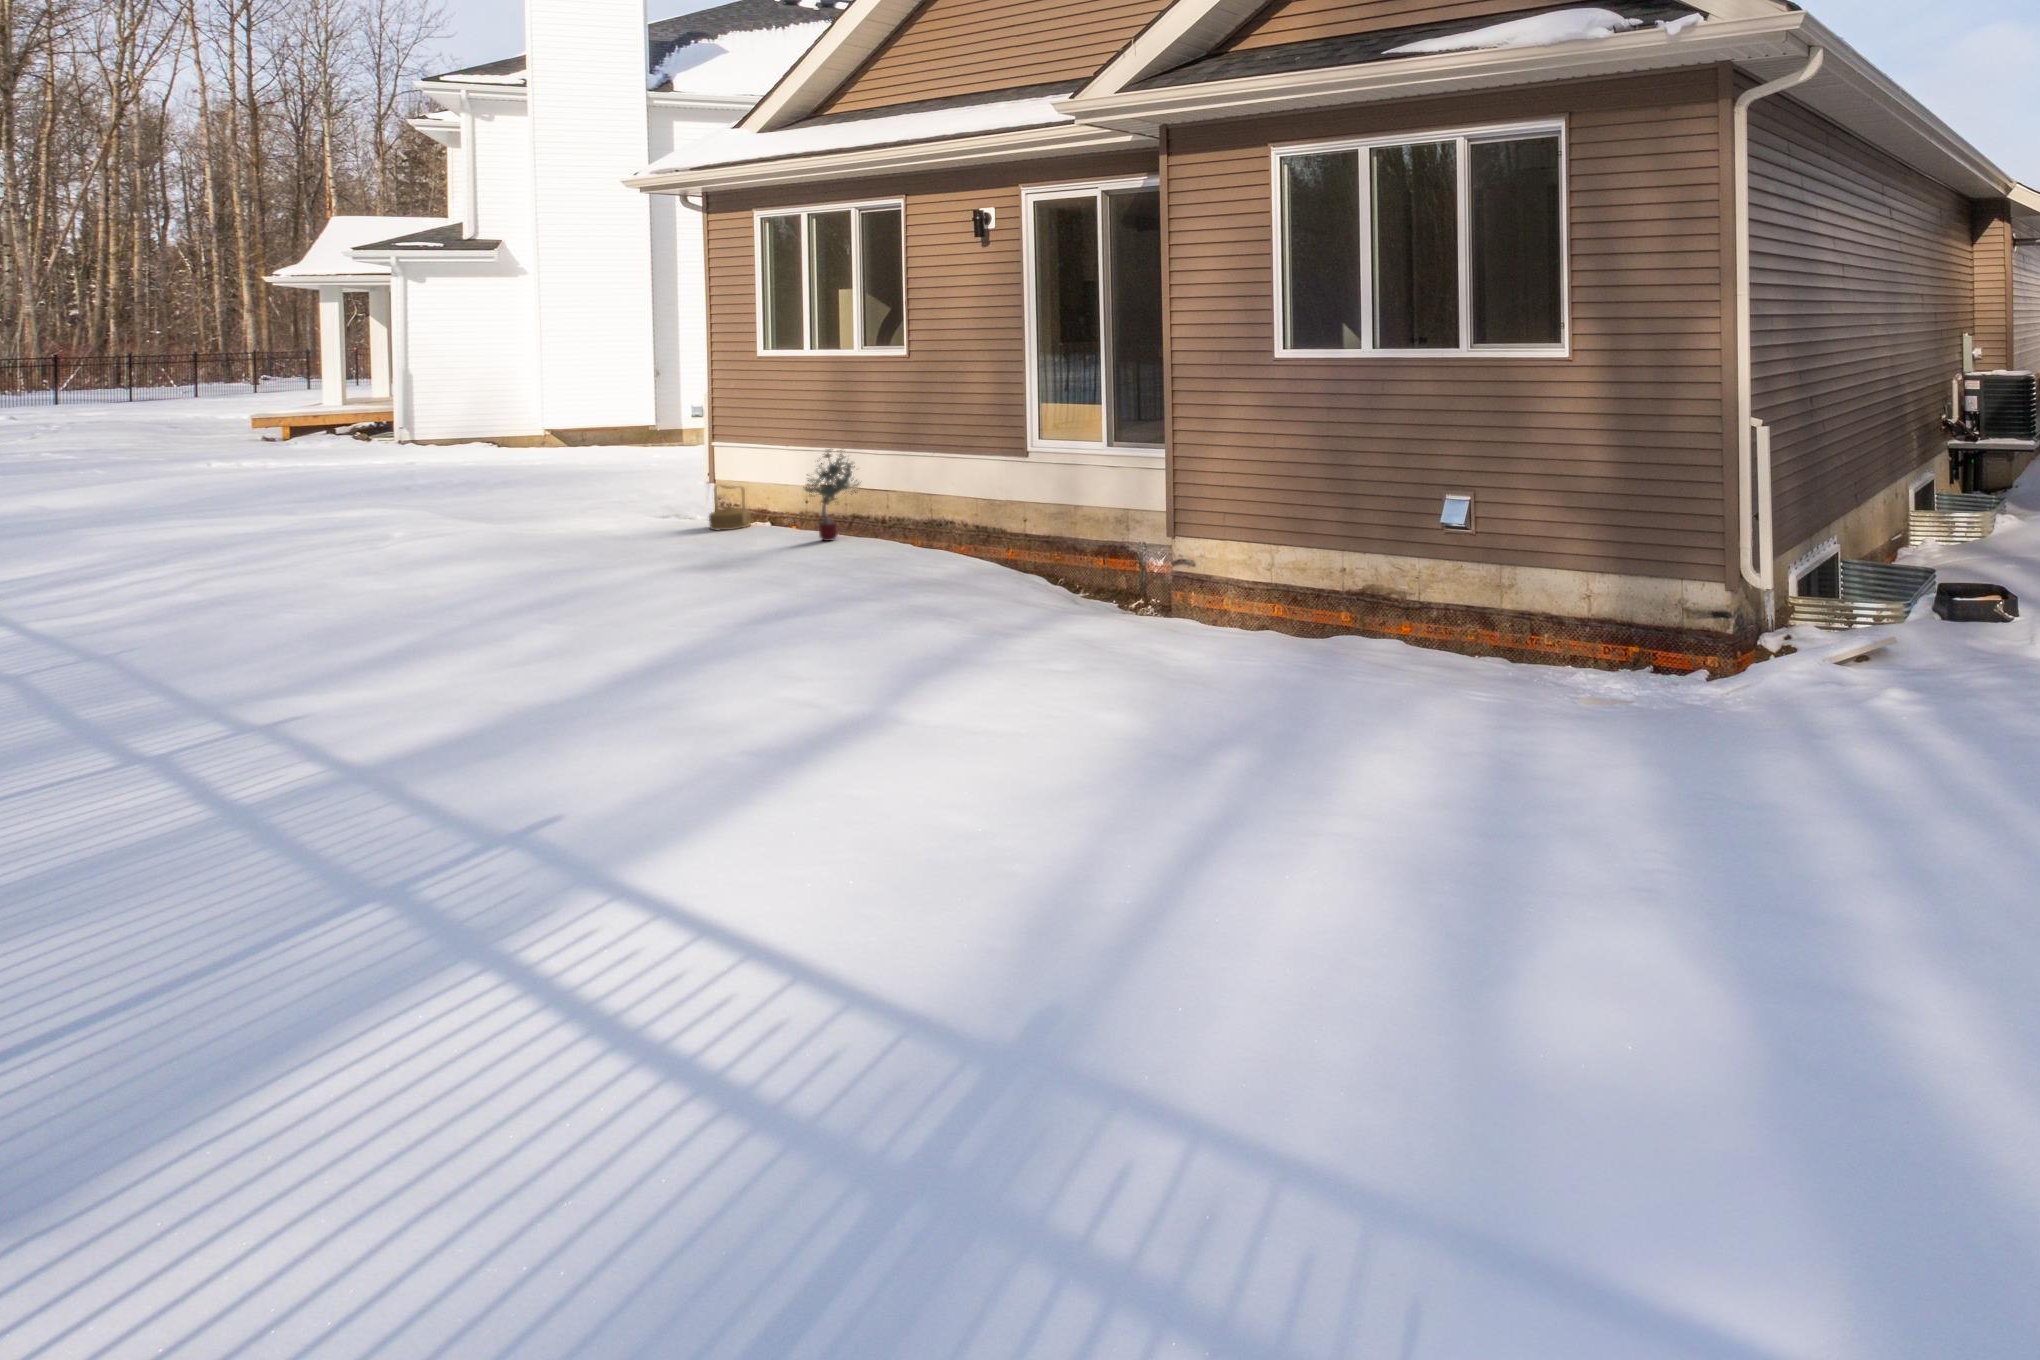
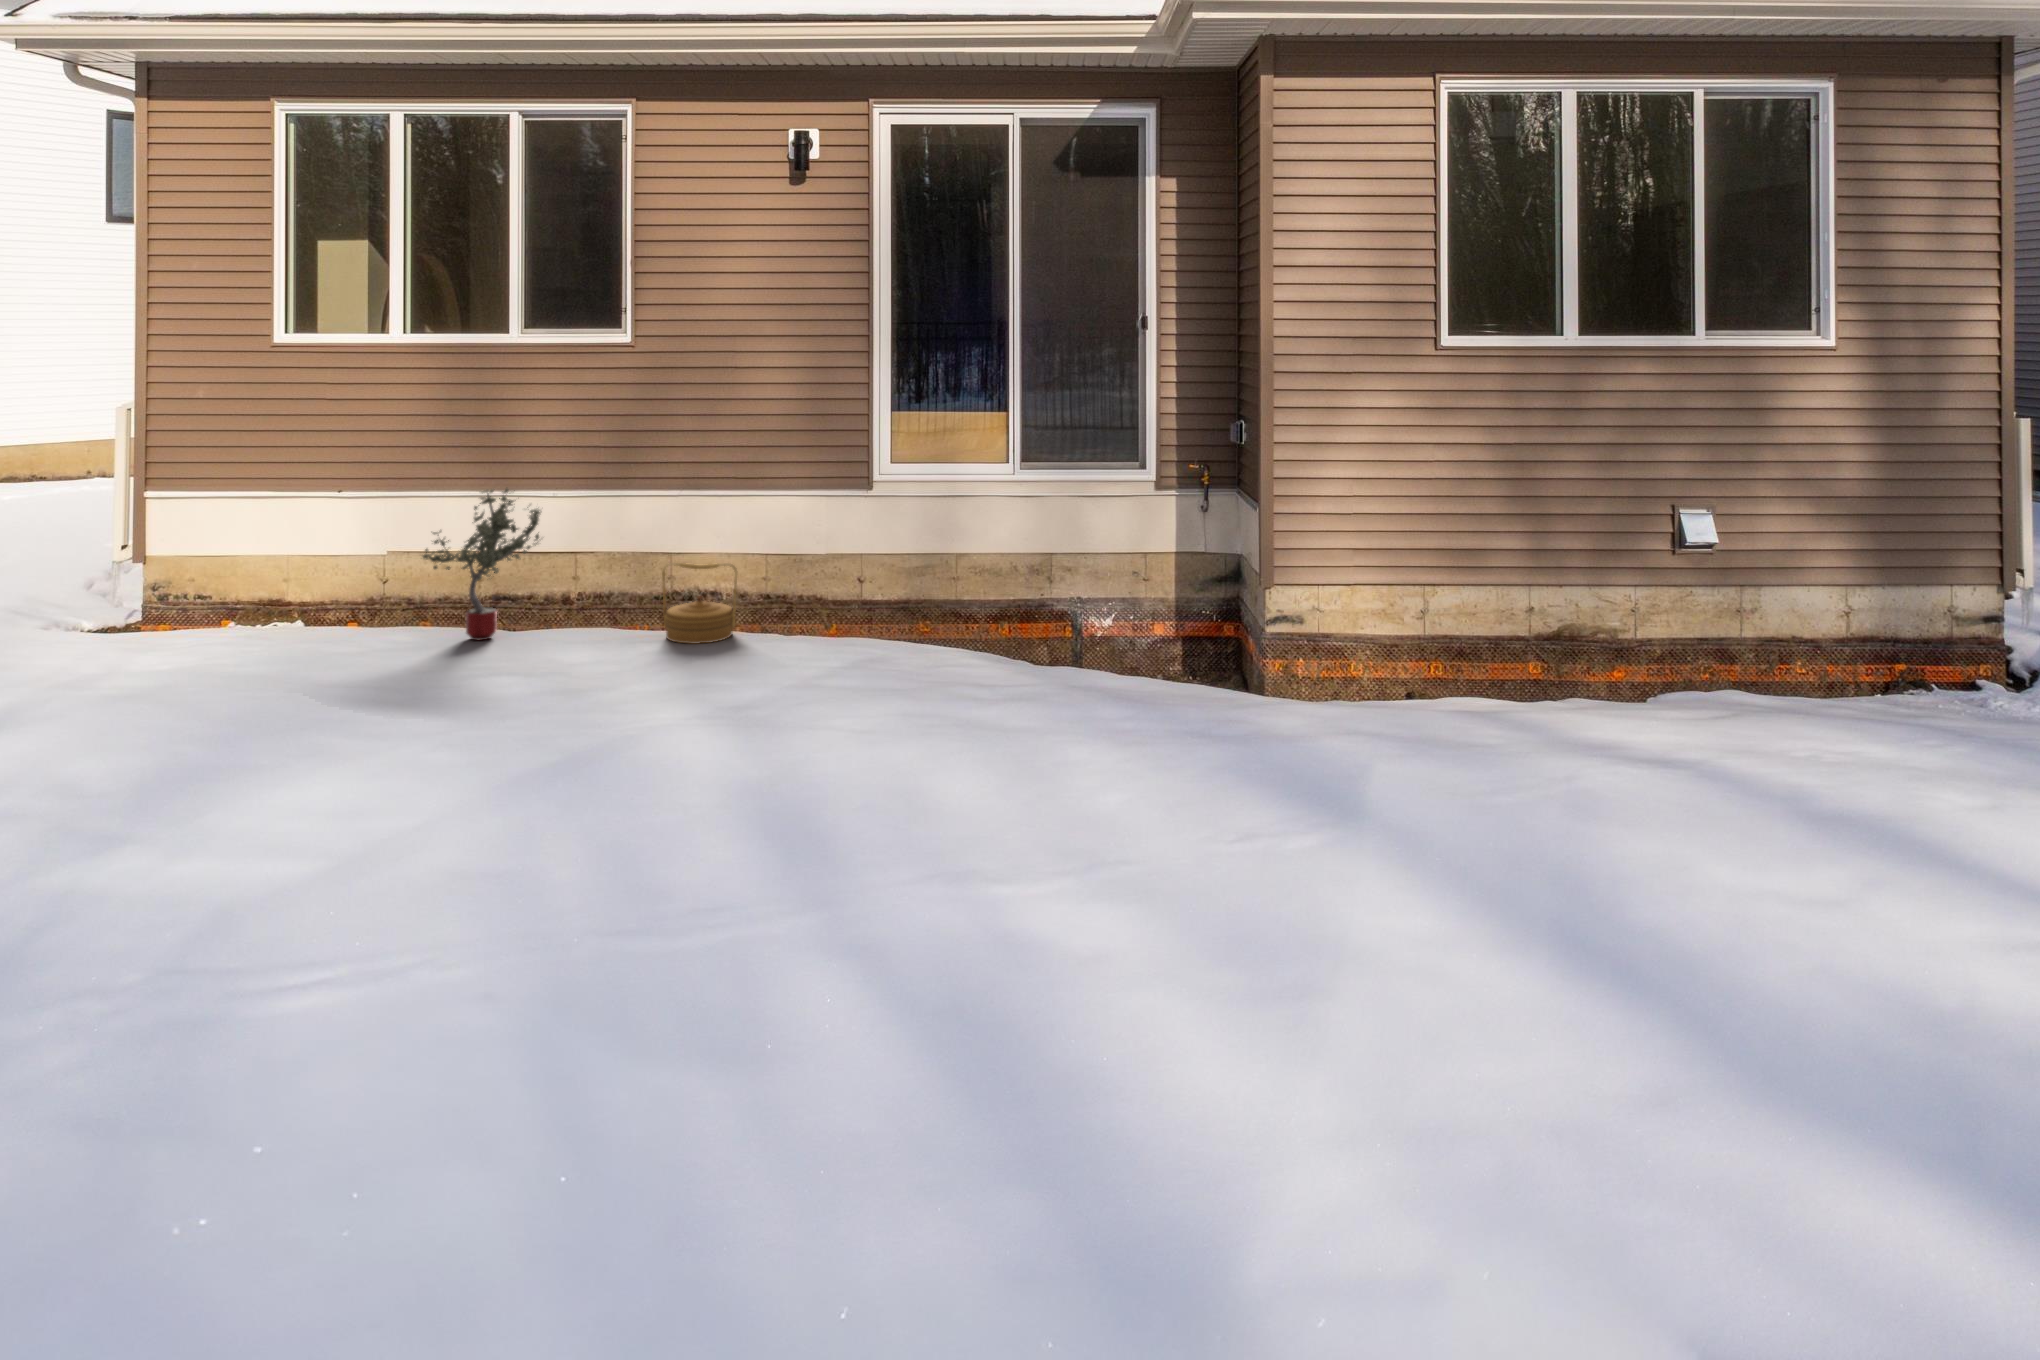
woven basket: present [709,485,751,530] -> present [662,563,737,644]

